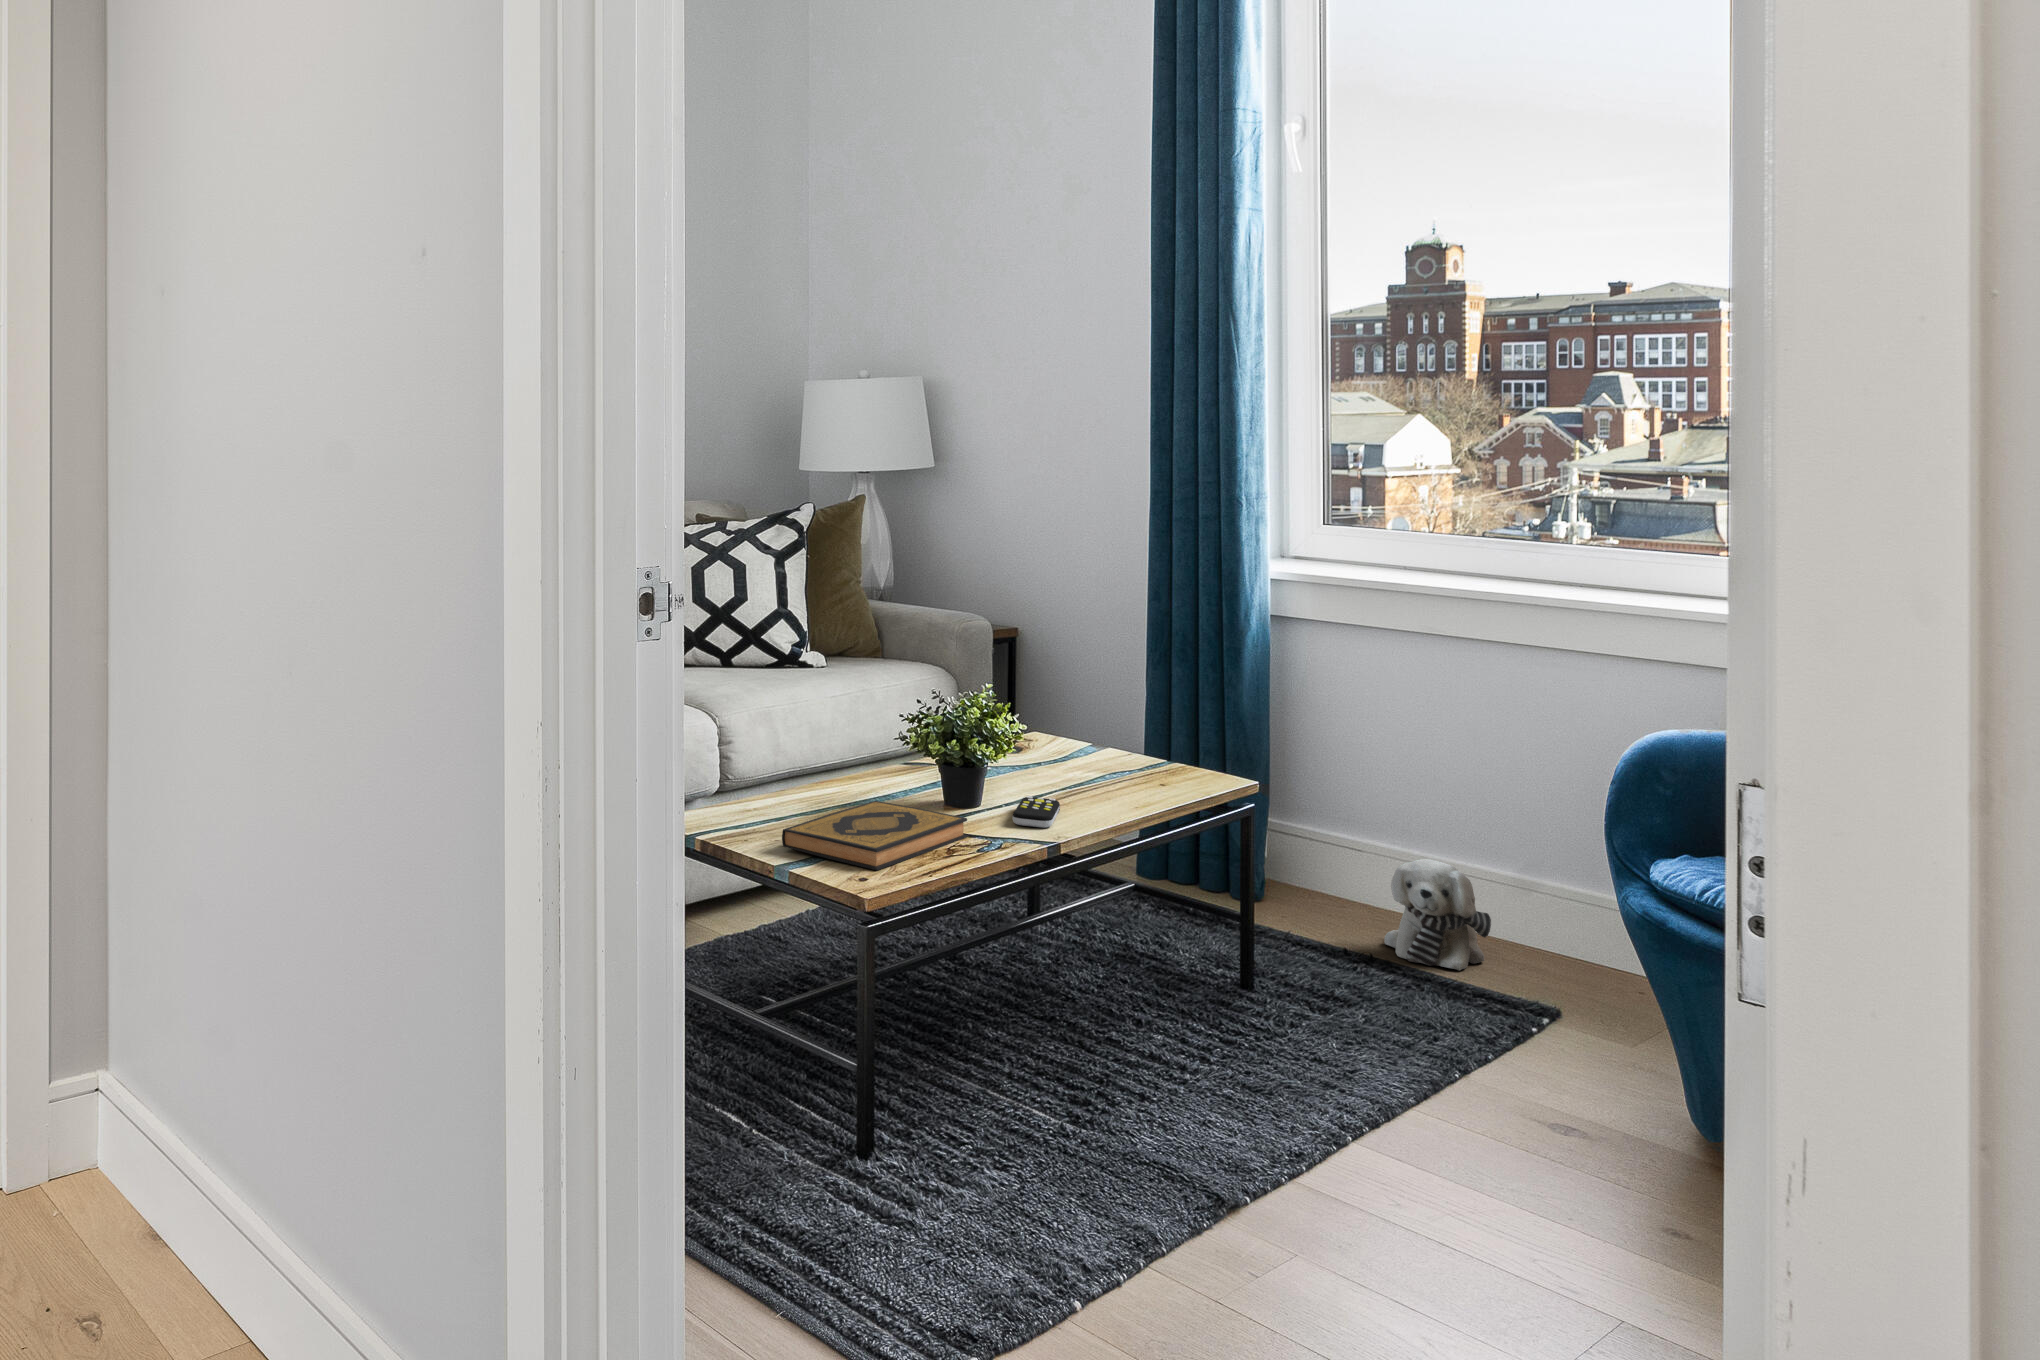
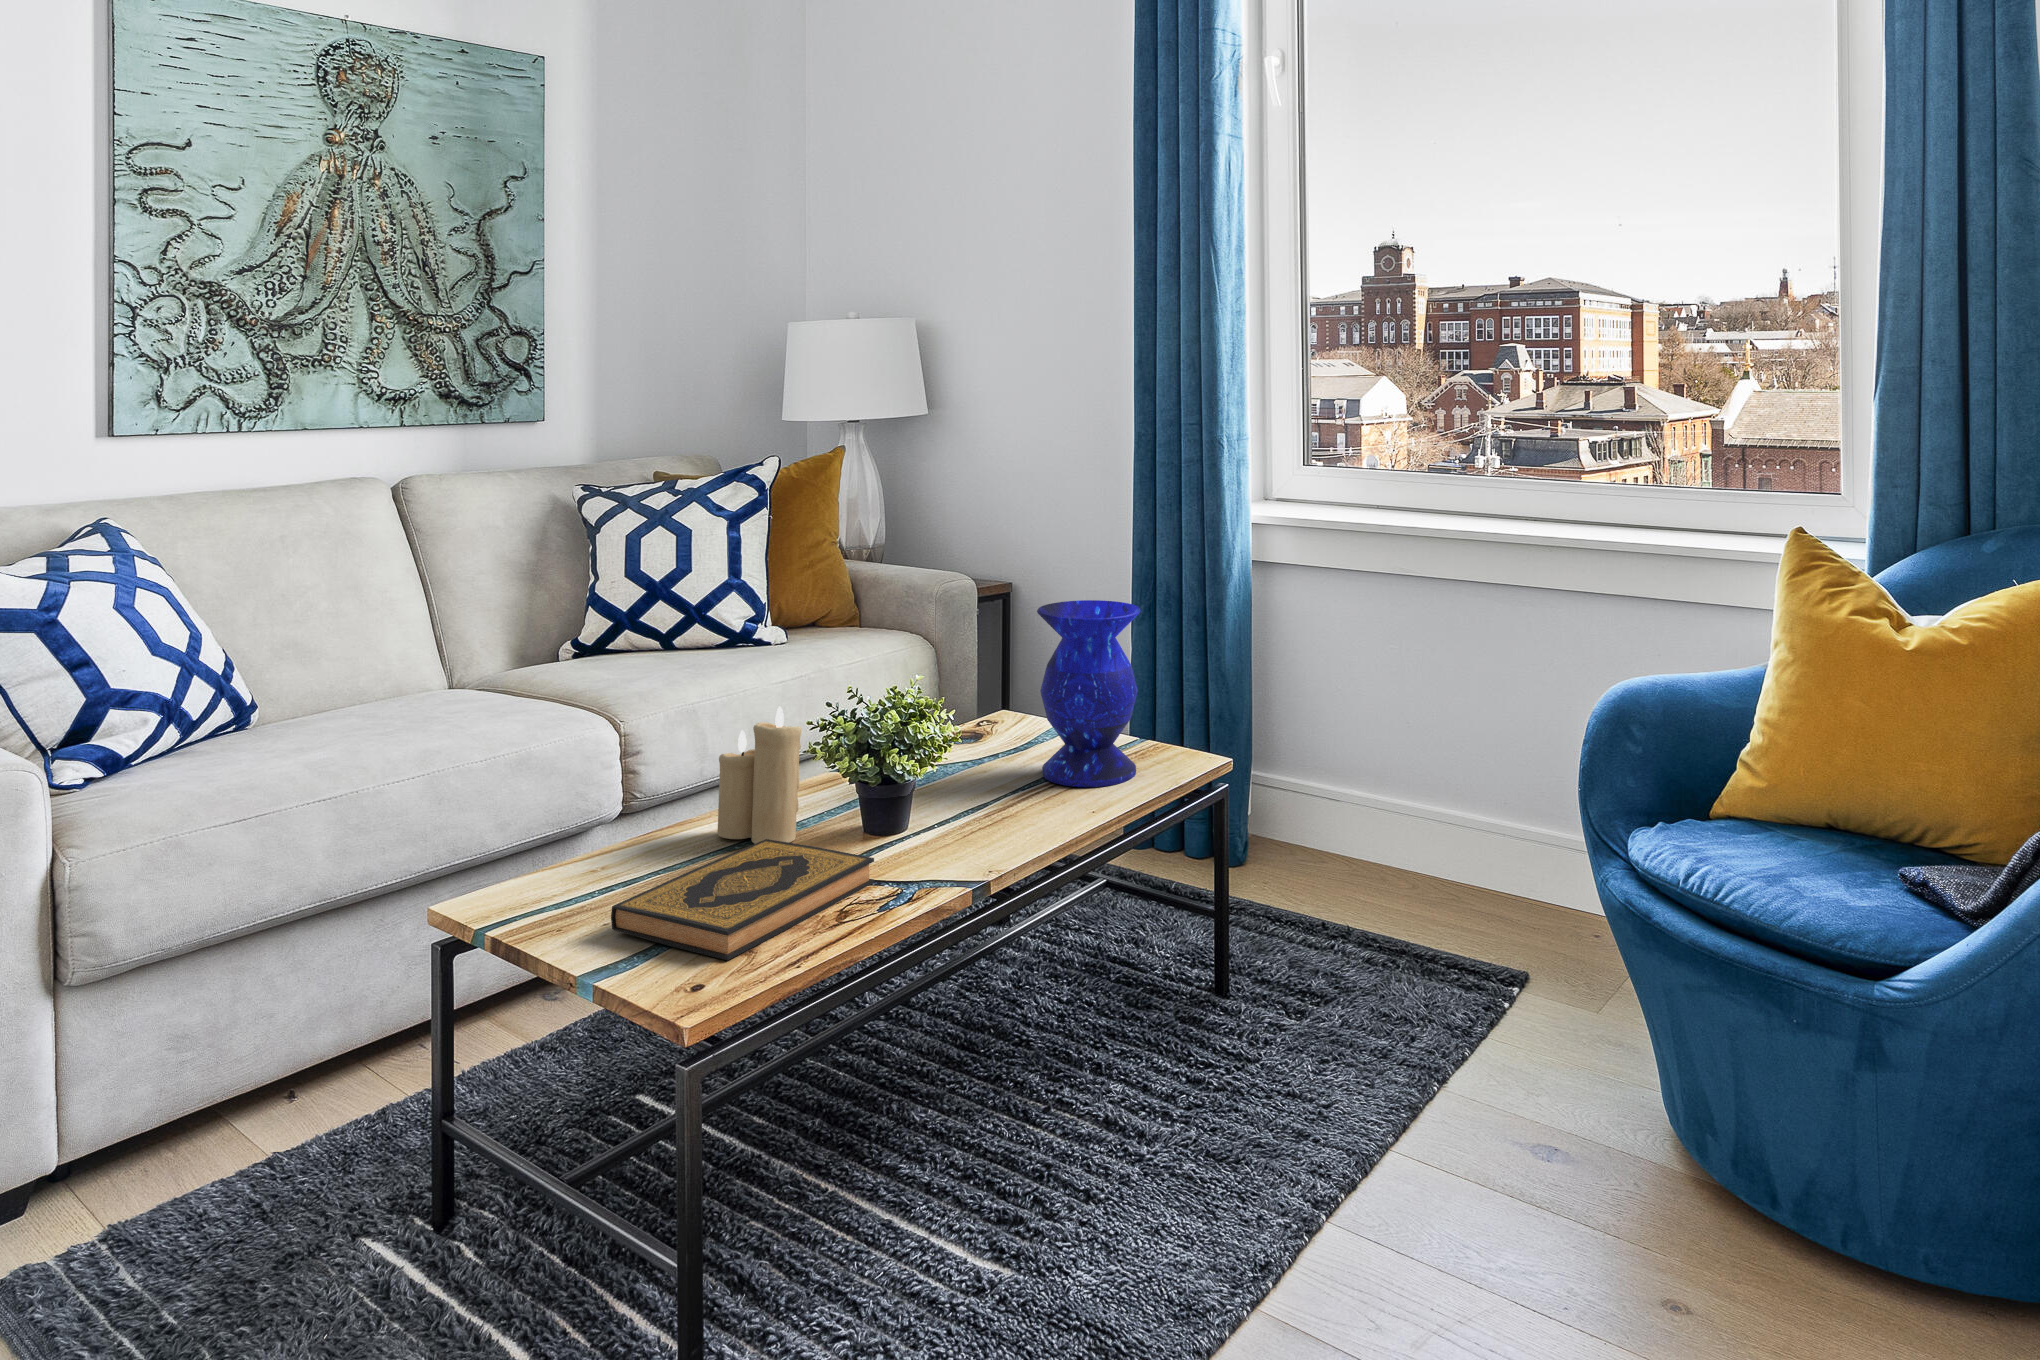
vase: none [1081,634,1174,791] -> present [1037,600,1140,787]
candle: none [828,701,895,810] -> present [717,707,801,844]
remote control: present [1013,796,1060,828] -> none [938,811,1001,856]
plush toy: present [1384,859,1491,970] -> none [1359,819,1461,937]

